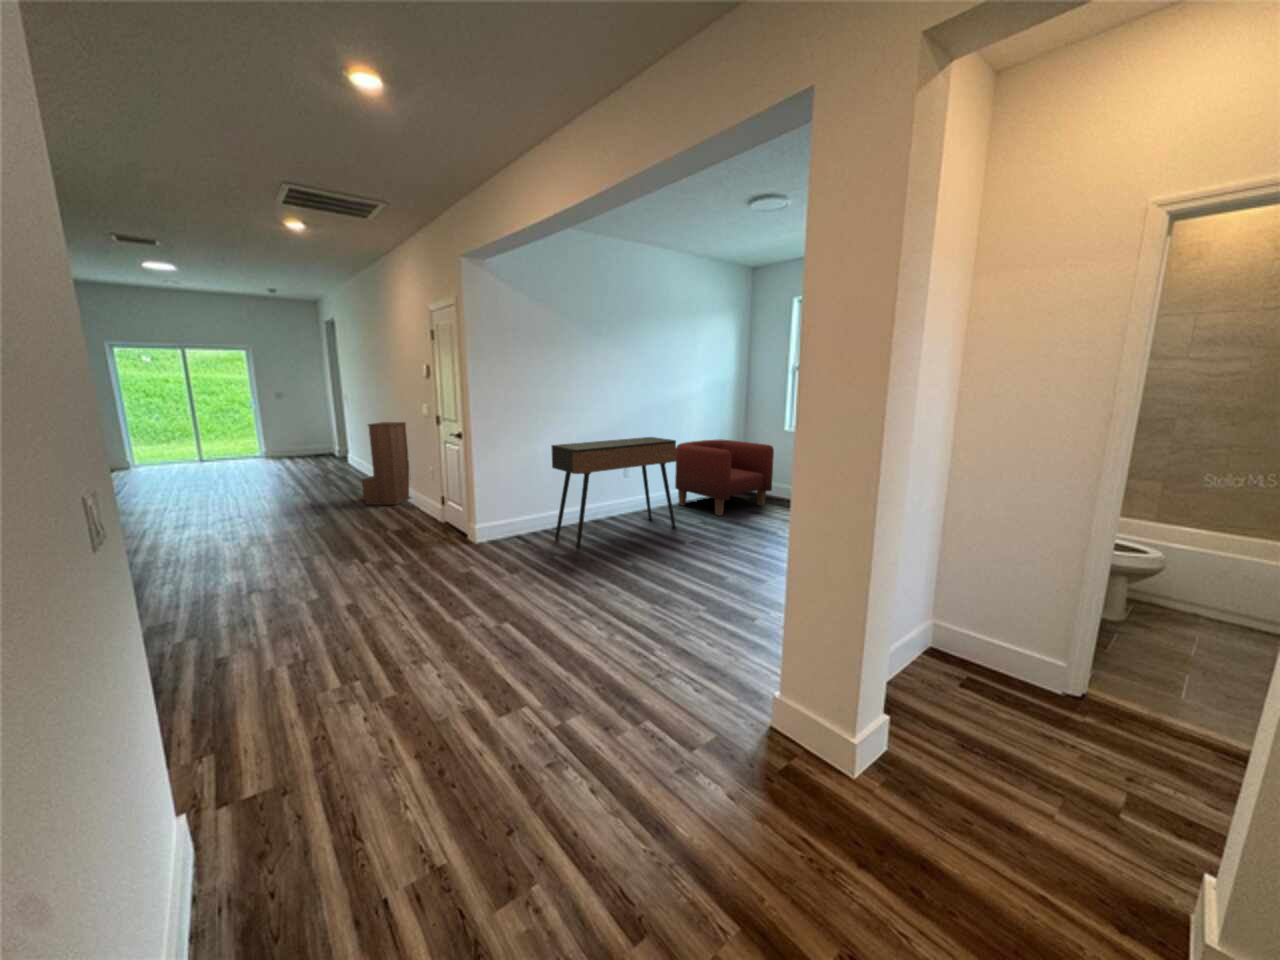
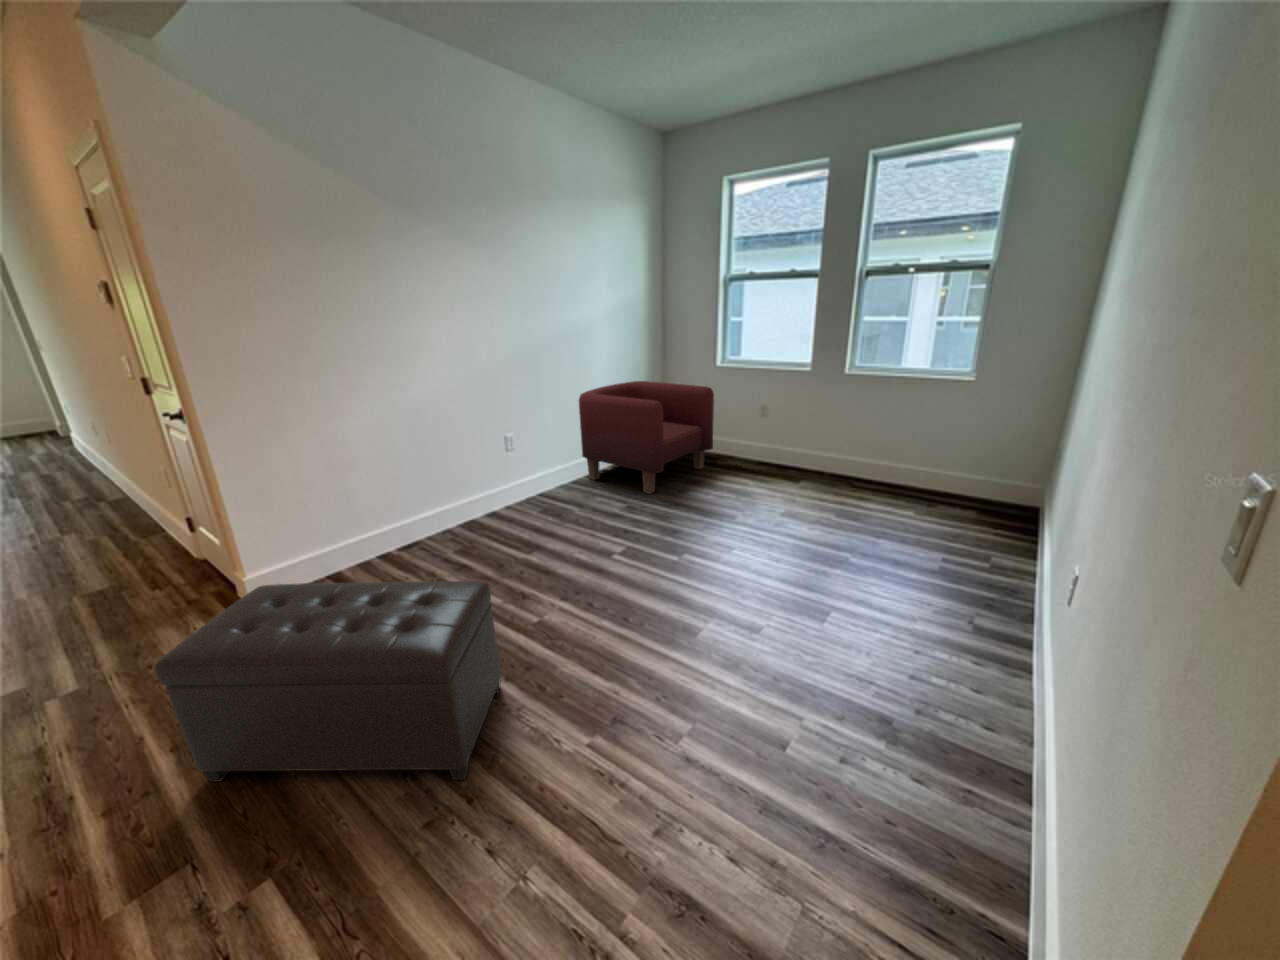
bookshelf: present [362,422,411,505] -> none [21,387,156,534]
console table: present [552,437,676,549] -> none [368,390,593,598]
ottoman: none [467,514,610,609] -> present [155,581,501,782]

